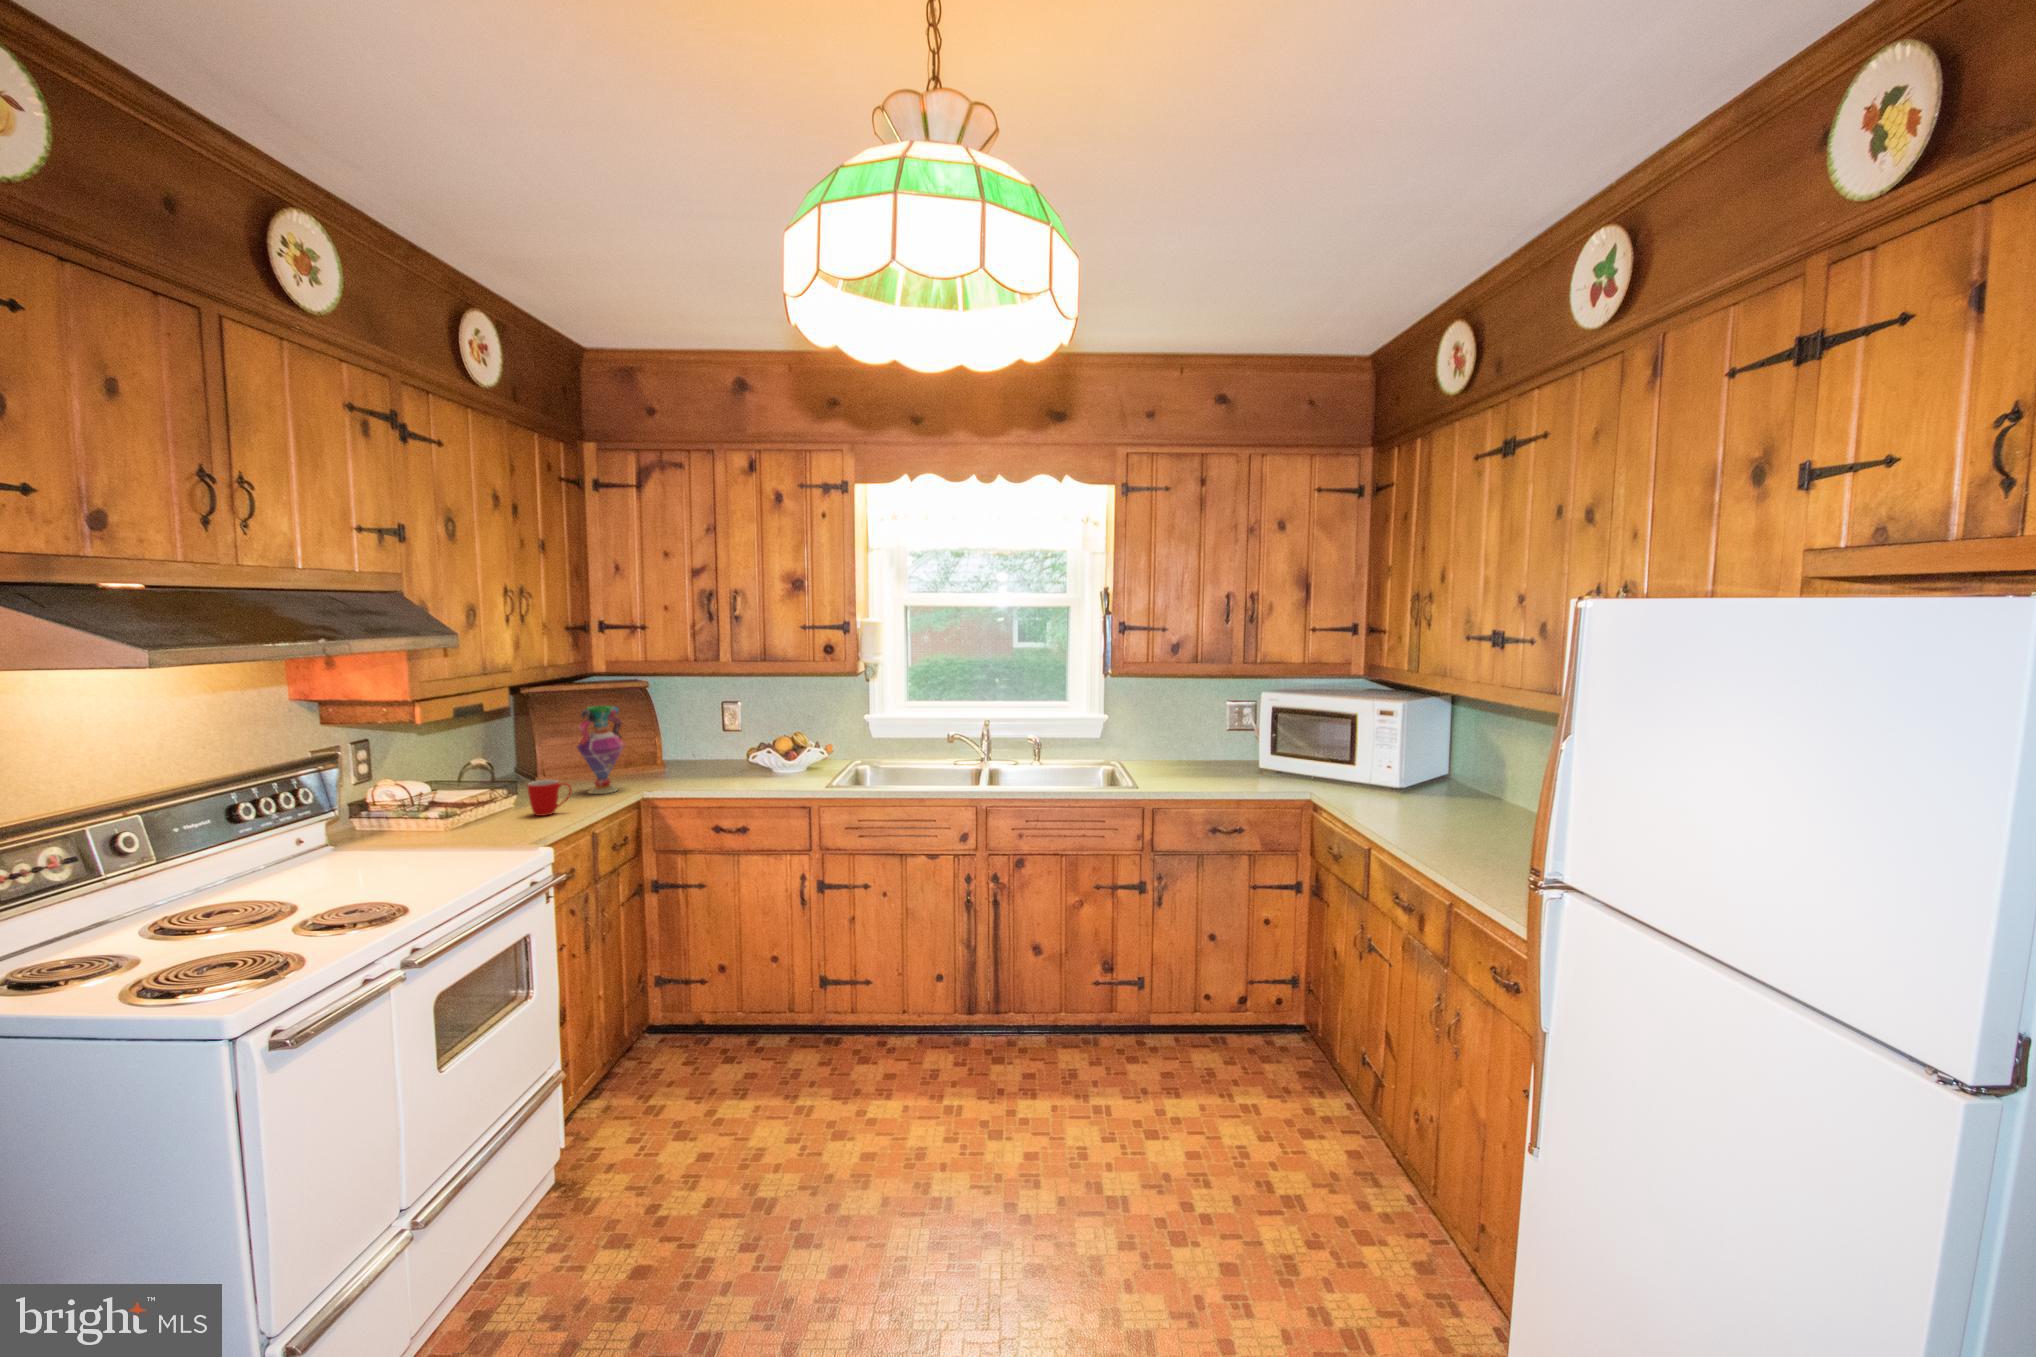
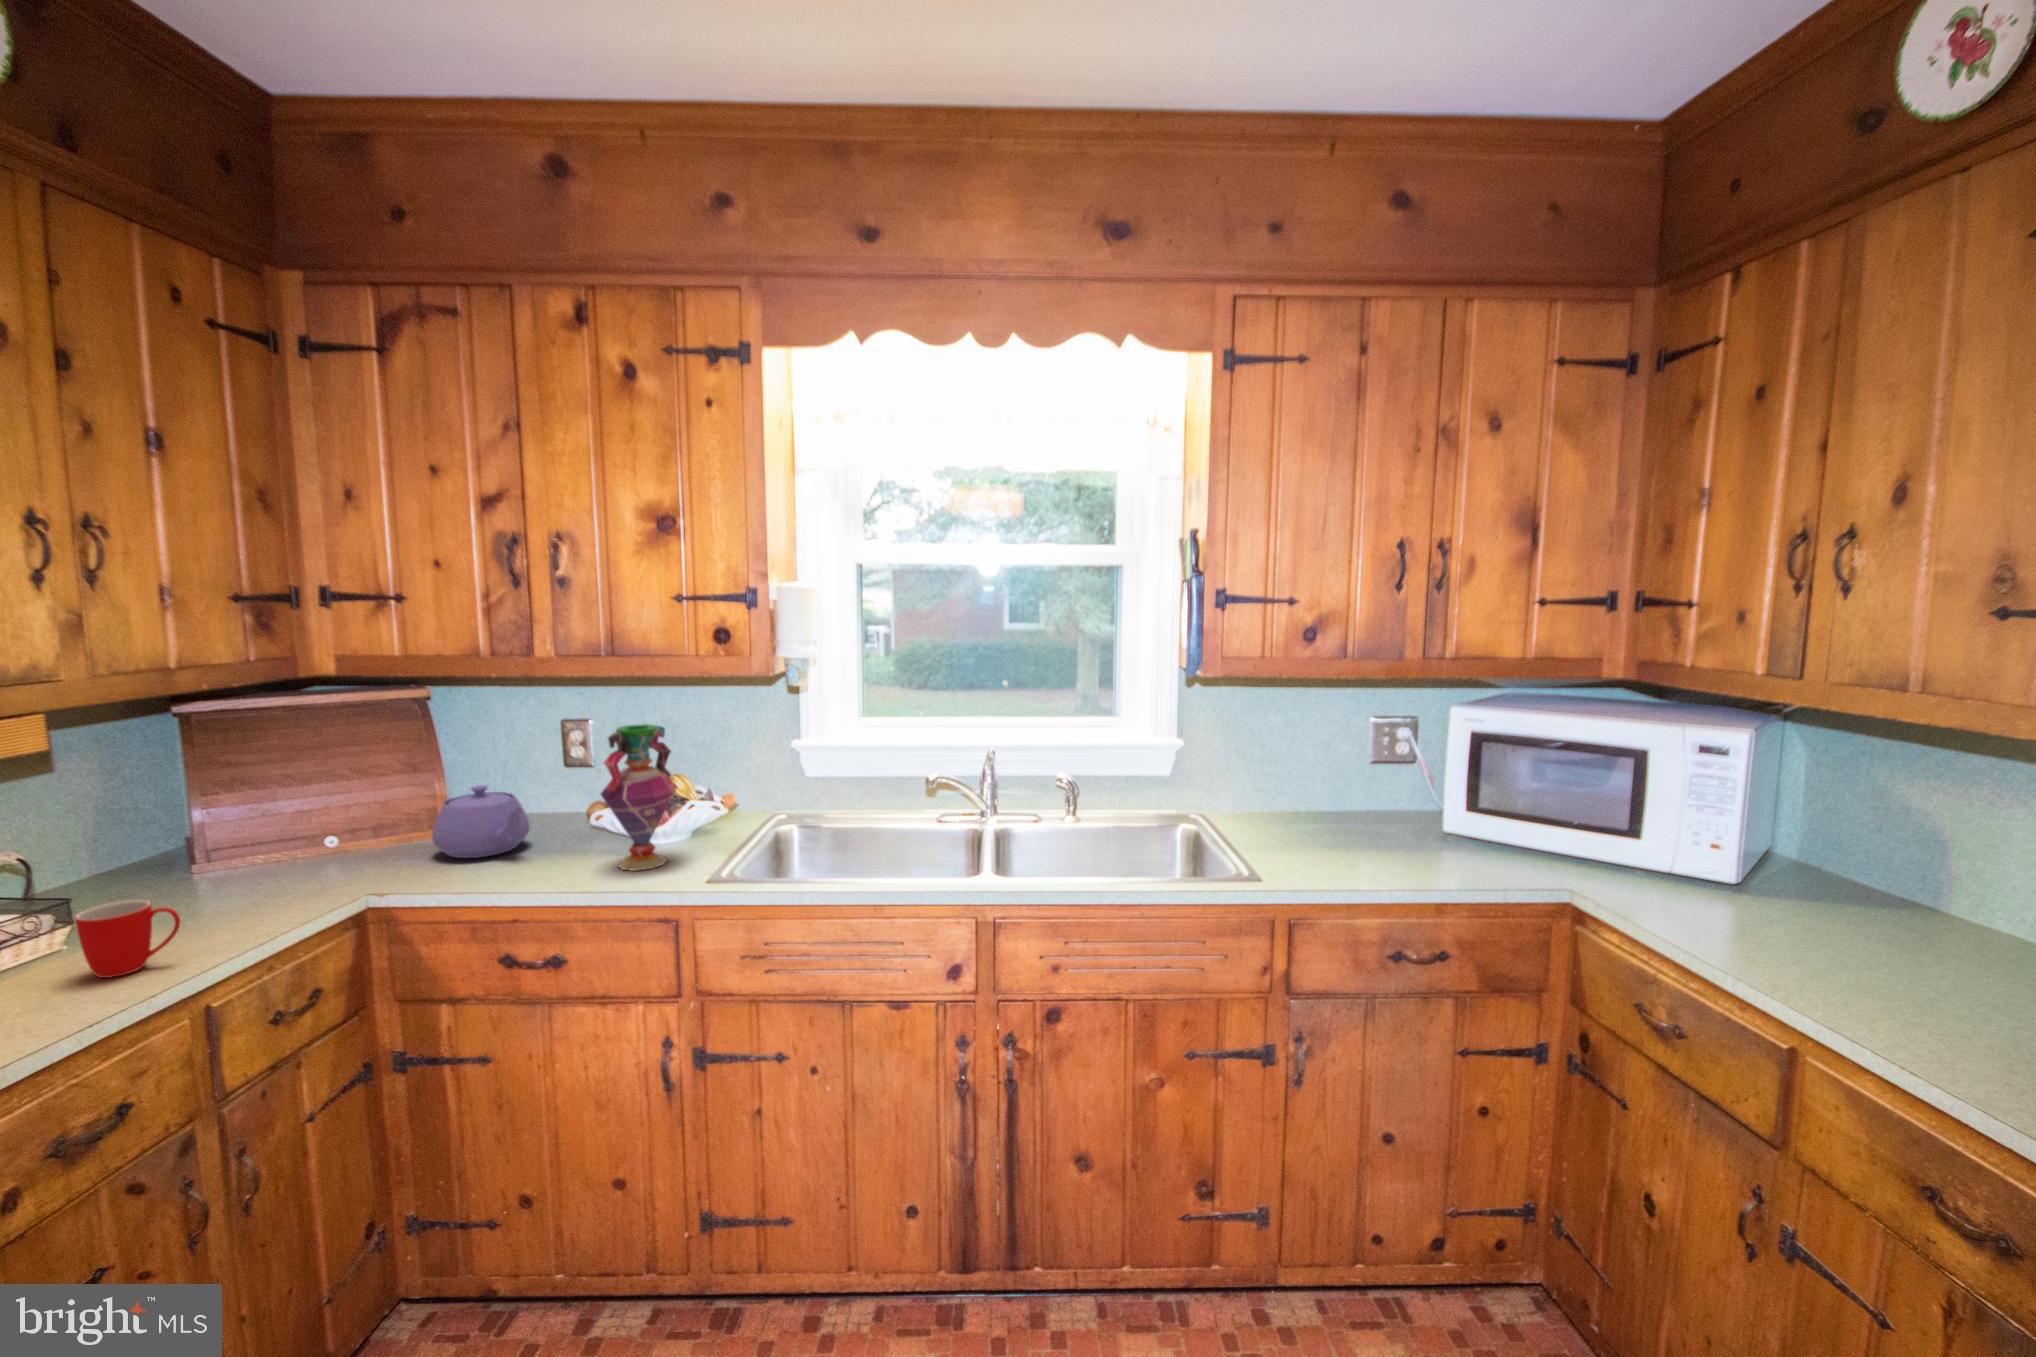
vase: present [577,706,625,794] -> present [601,724,677,871]
teapot: none [662,737,718,778] -> present [432,785,530,858]

